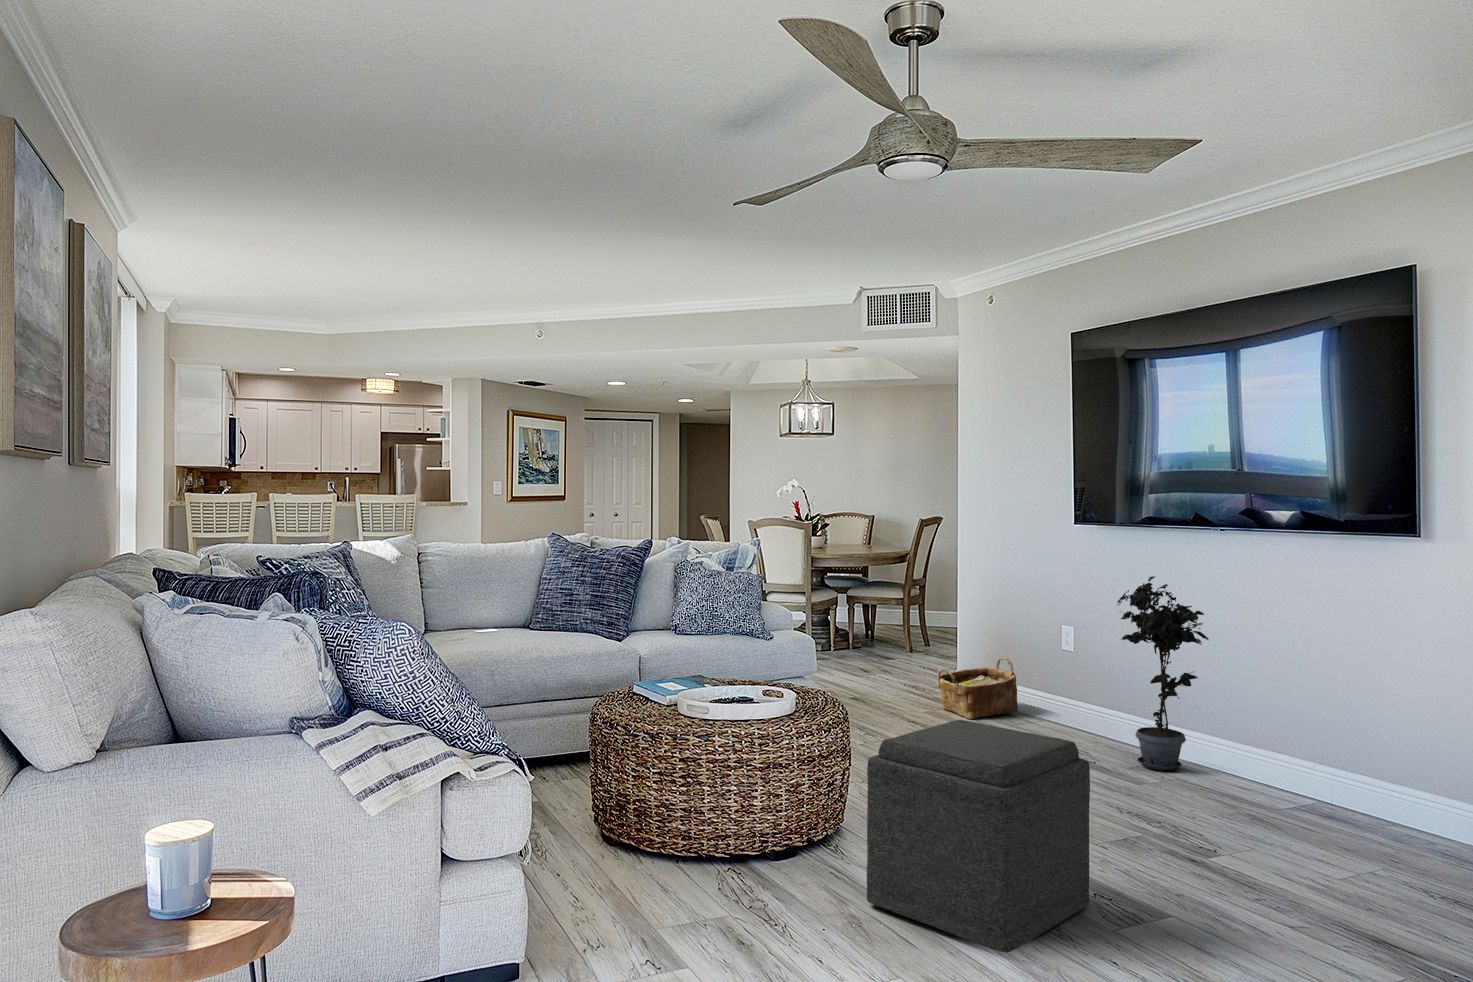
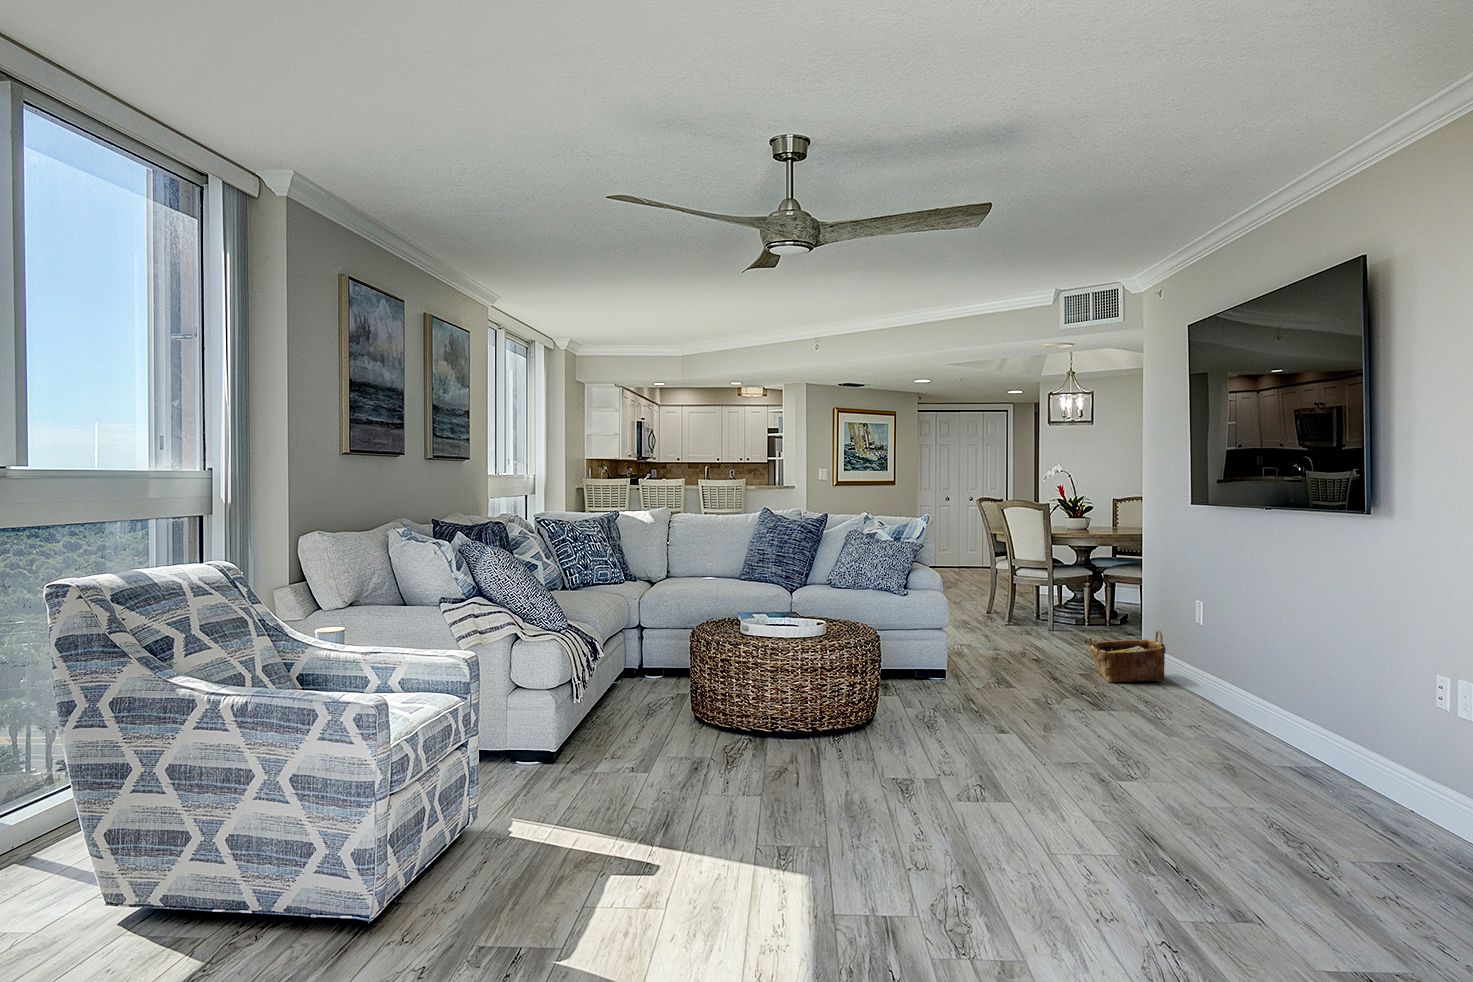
potted plant: present [1118,576,1209,771] -> none [1181,552,1269,732]
ottoman: present [867,720,1090,952] -> none [805,646,960,796]

